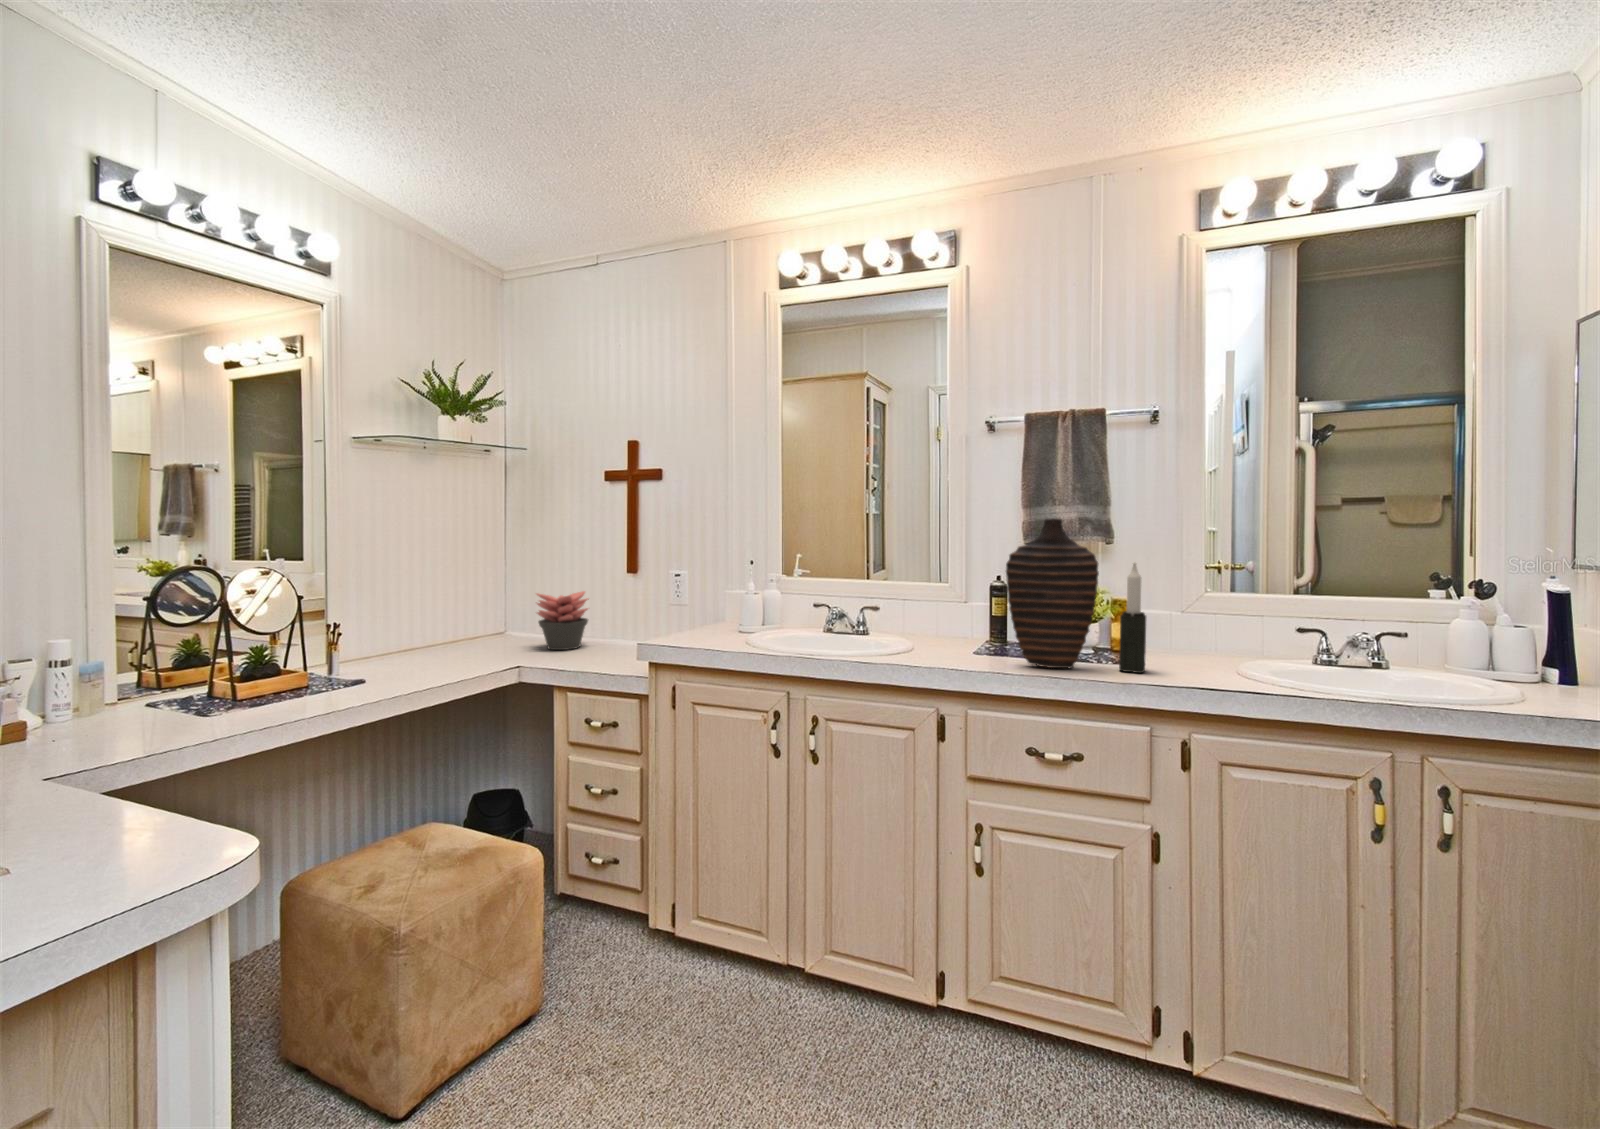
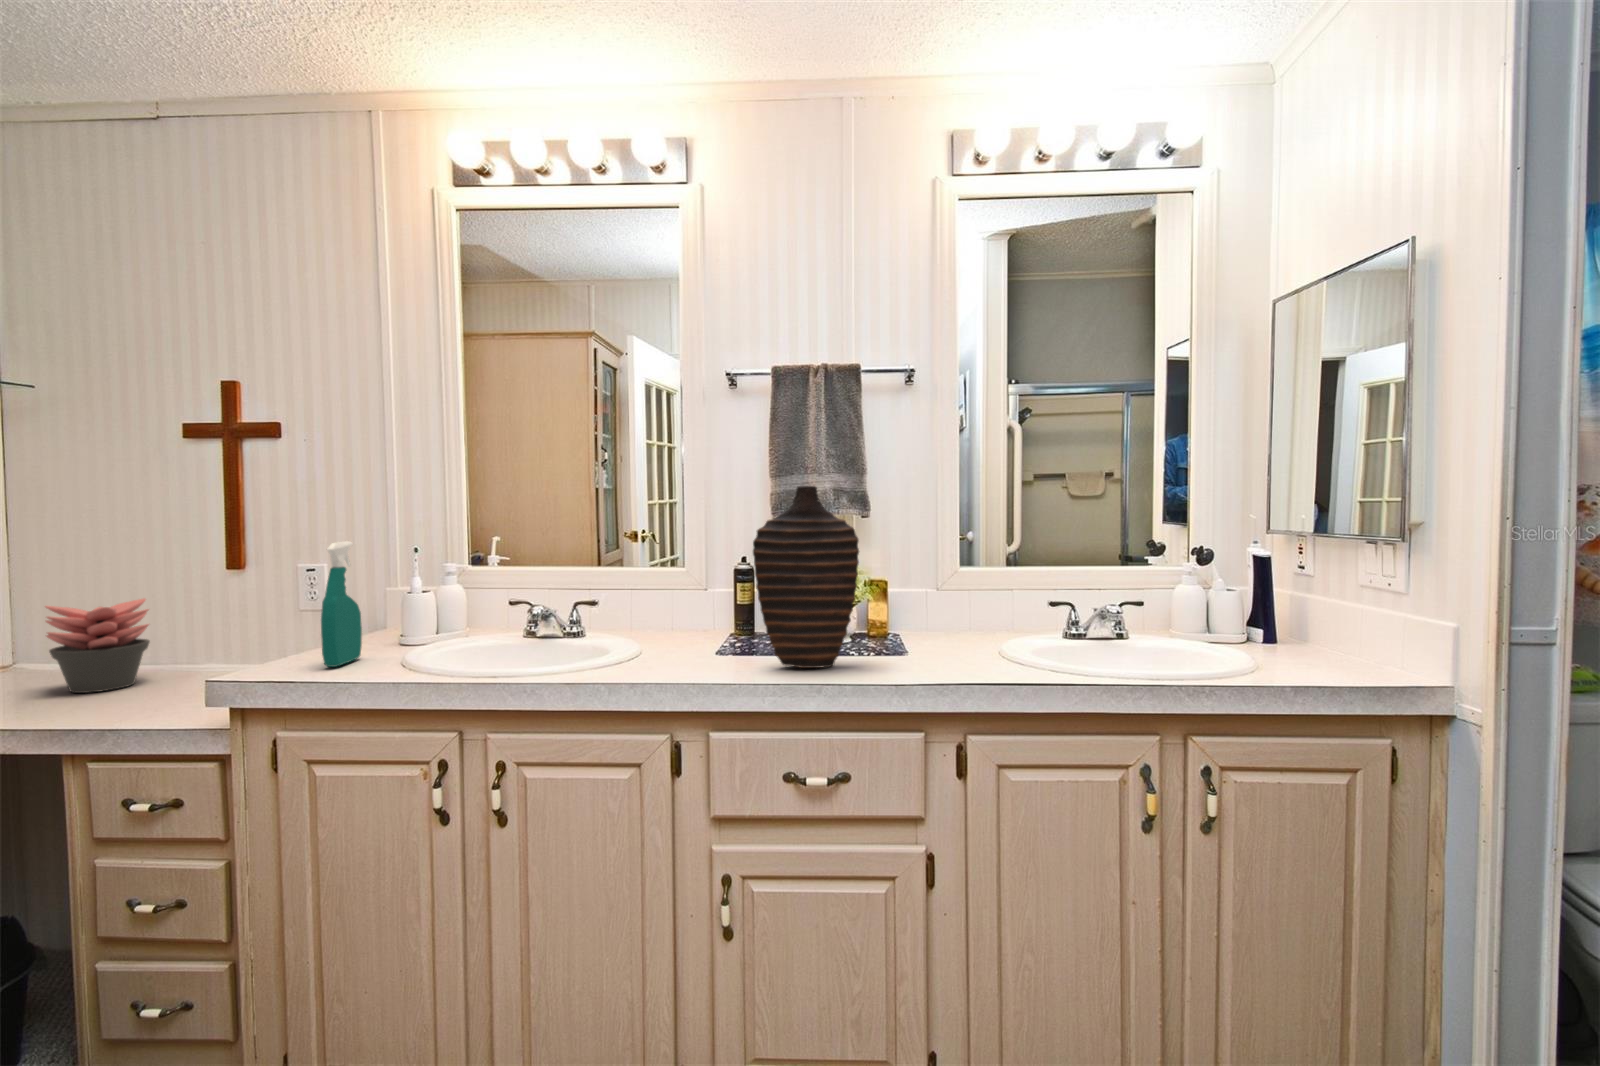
spray bottle: none [698,556,720,642] -> present [321,541,362,667]
candle: present [1119,562,1146,673] -> none [884,537,911,667]

